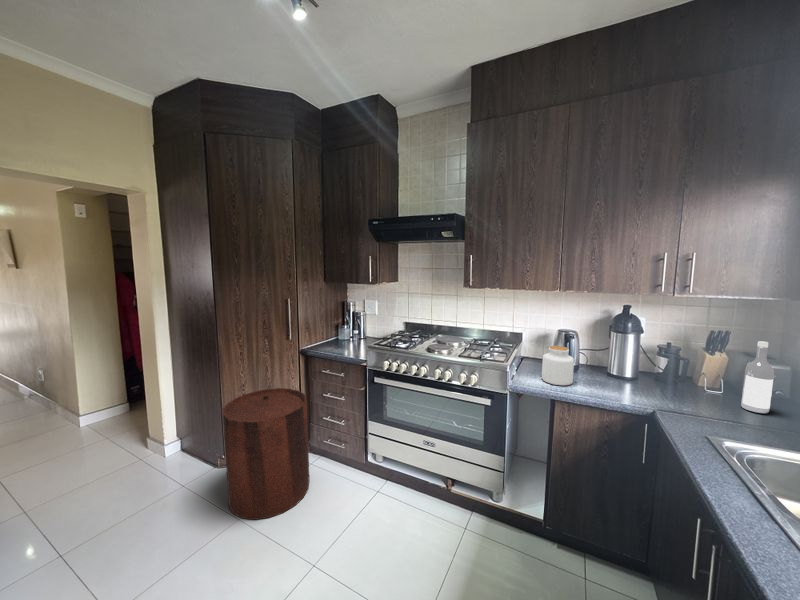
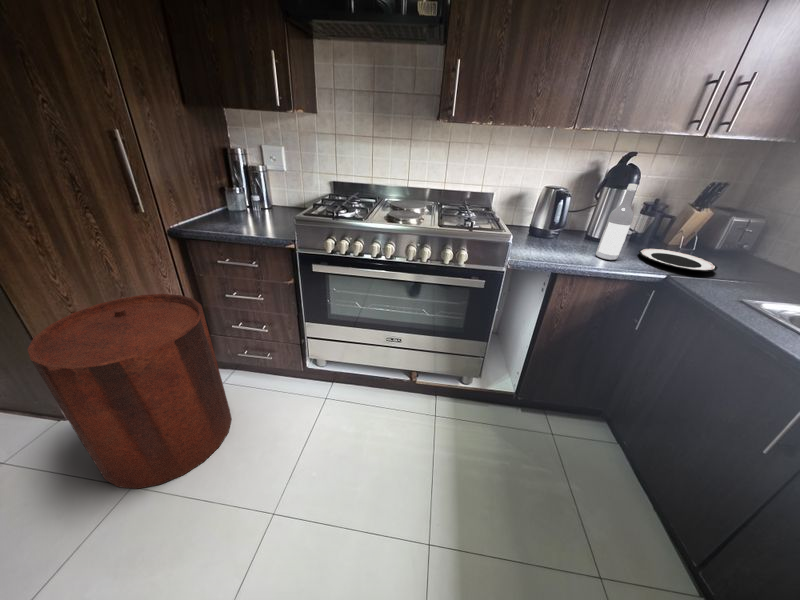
wine bottle: present [741,341,774,413] -> present [596,184,638,260]
jar: present [542,346,574,385] -> none [535,206,579,254]
plate: none [641,387,719,412] -> present [639,248,718,272]

